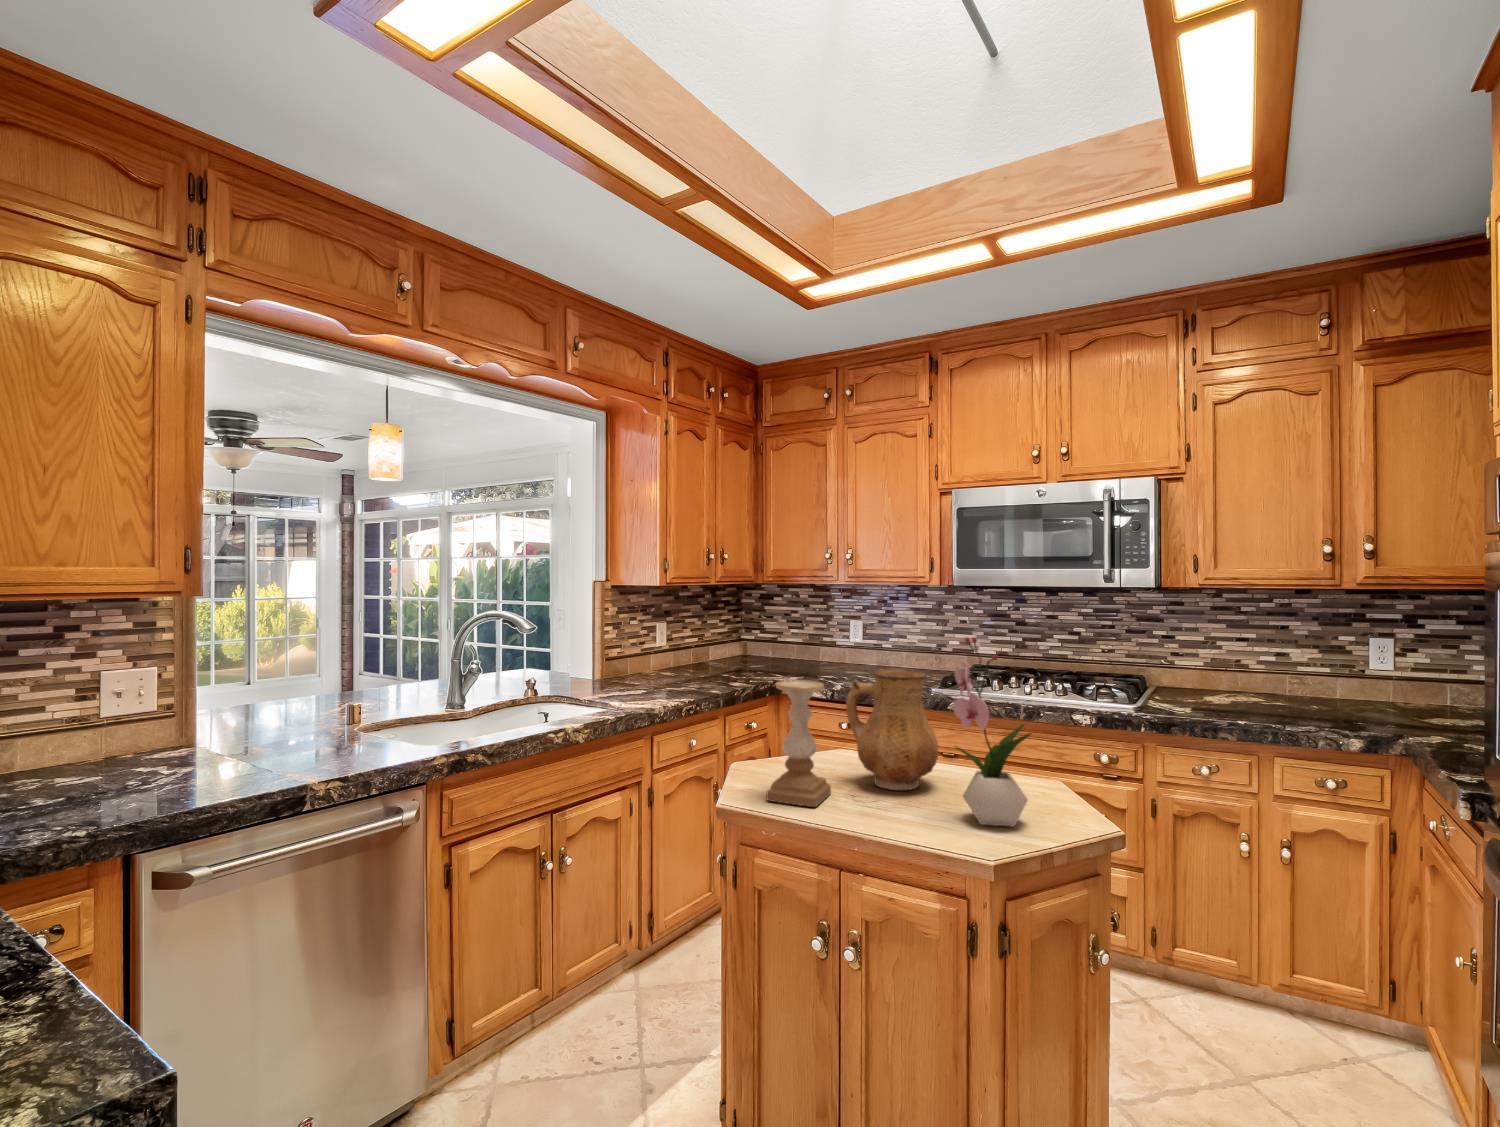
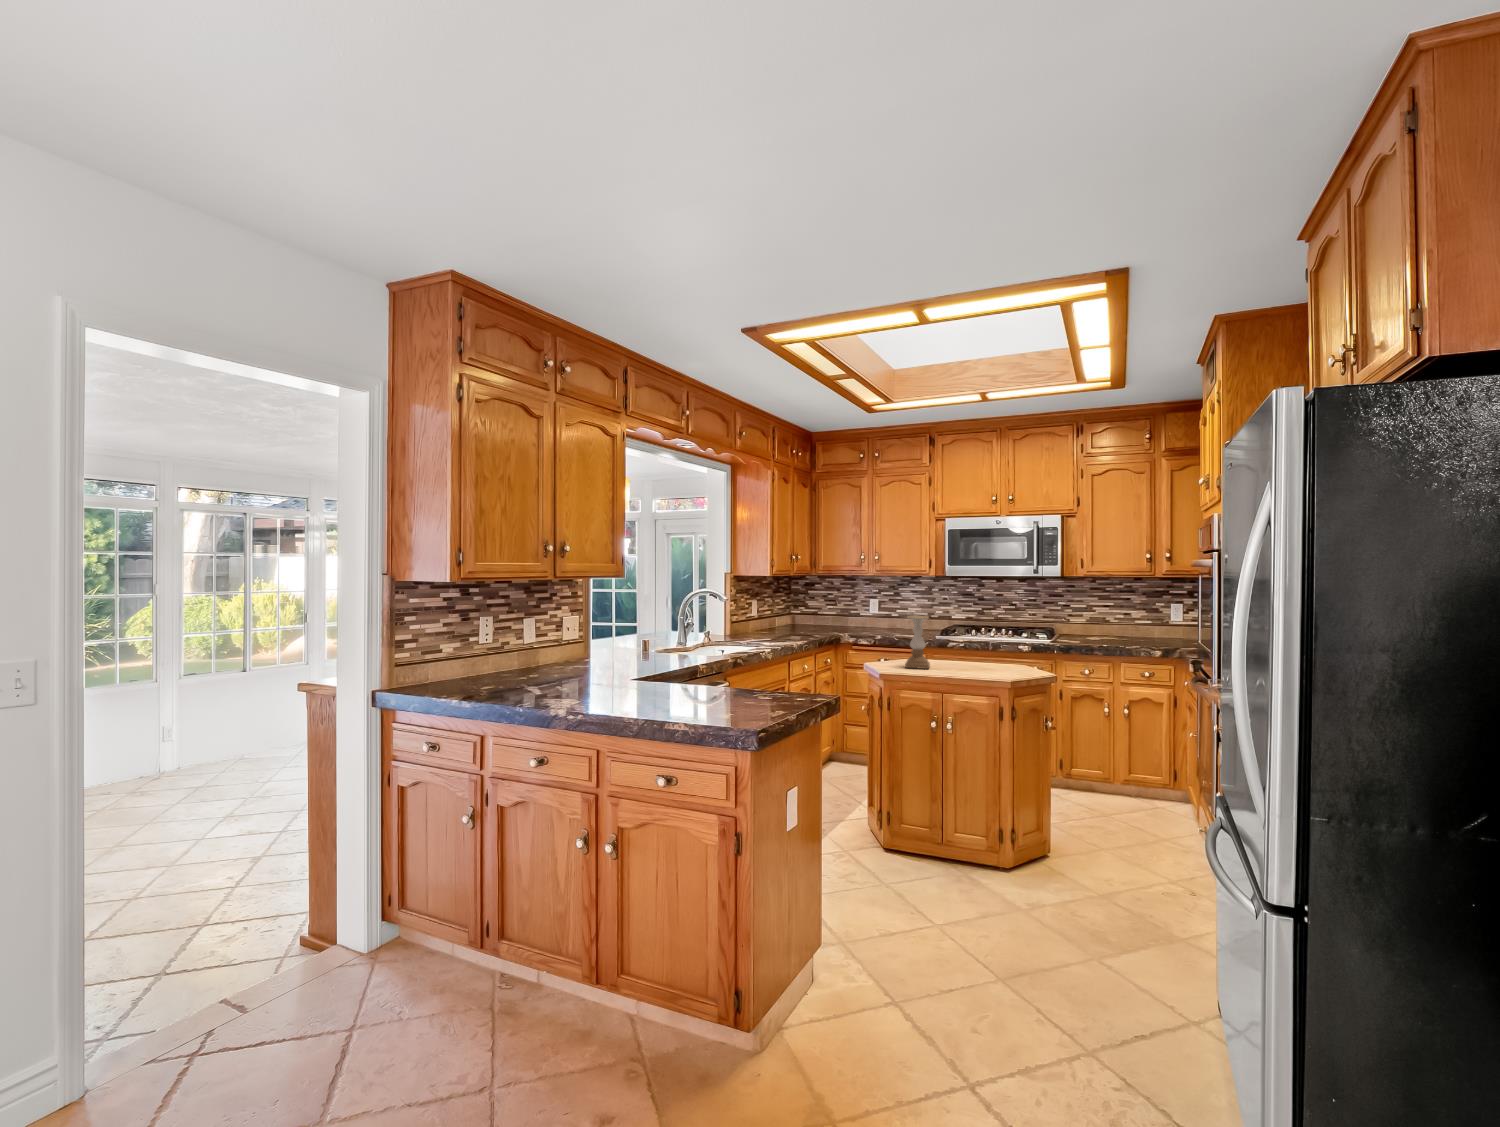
flower arrangement: present [953,637,1031,827] -> none [987,594,1022,672]
ceramic pitcher: present [846,669,938,790] -> none [931,612,974,665]

